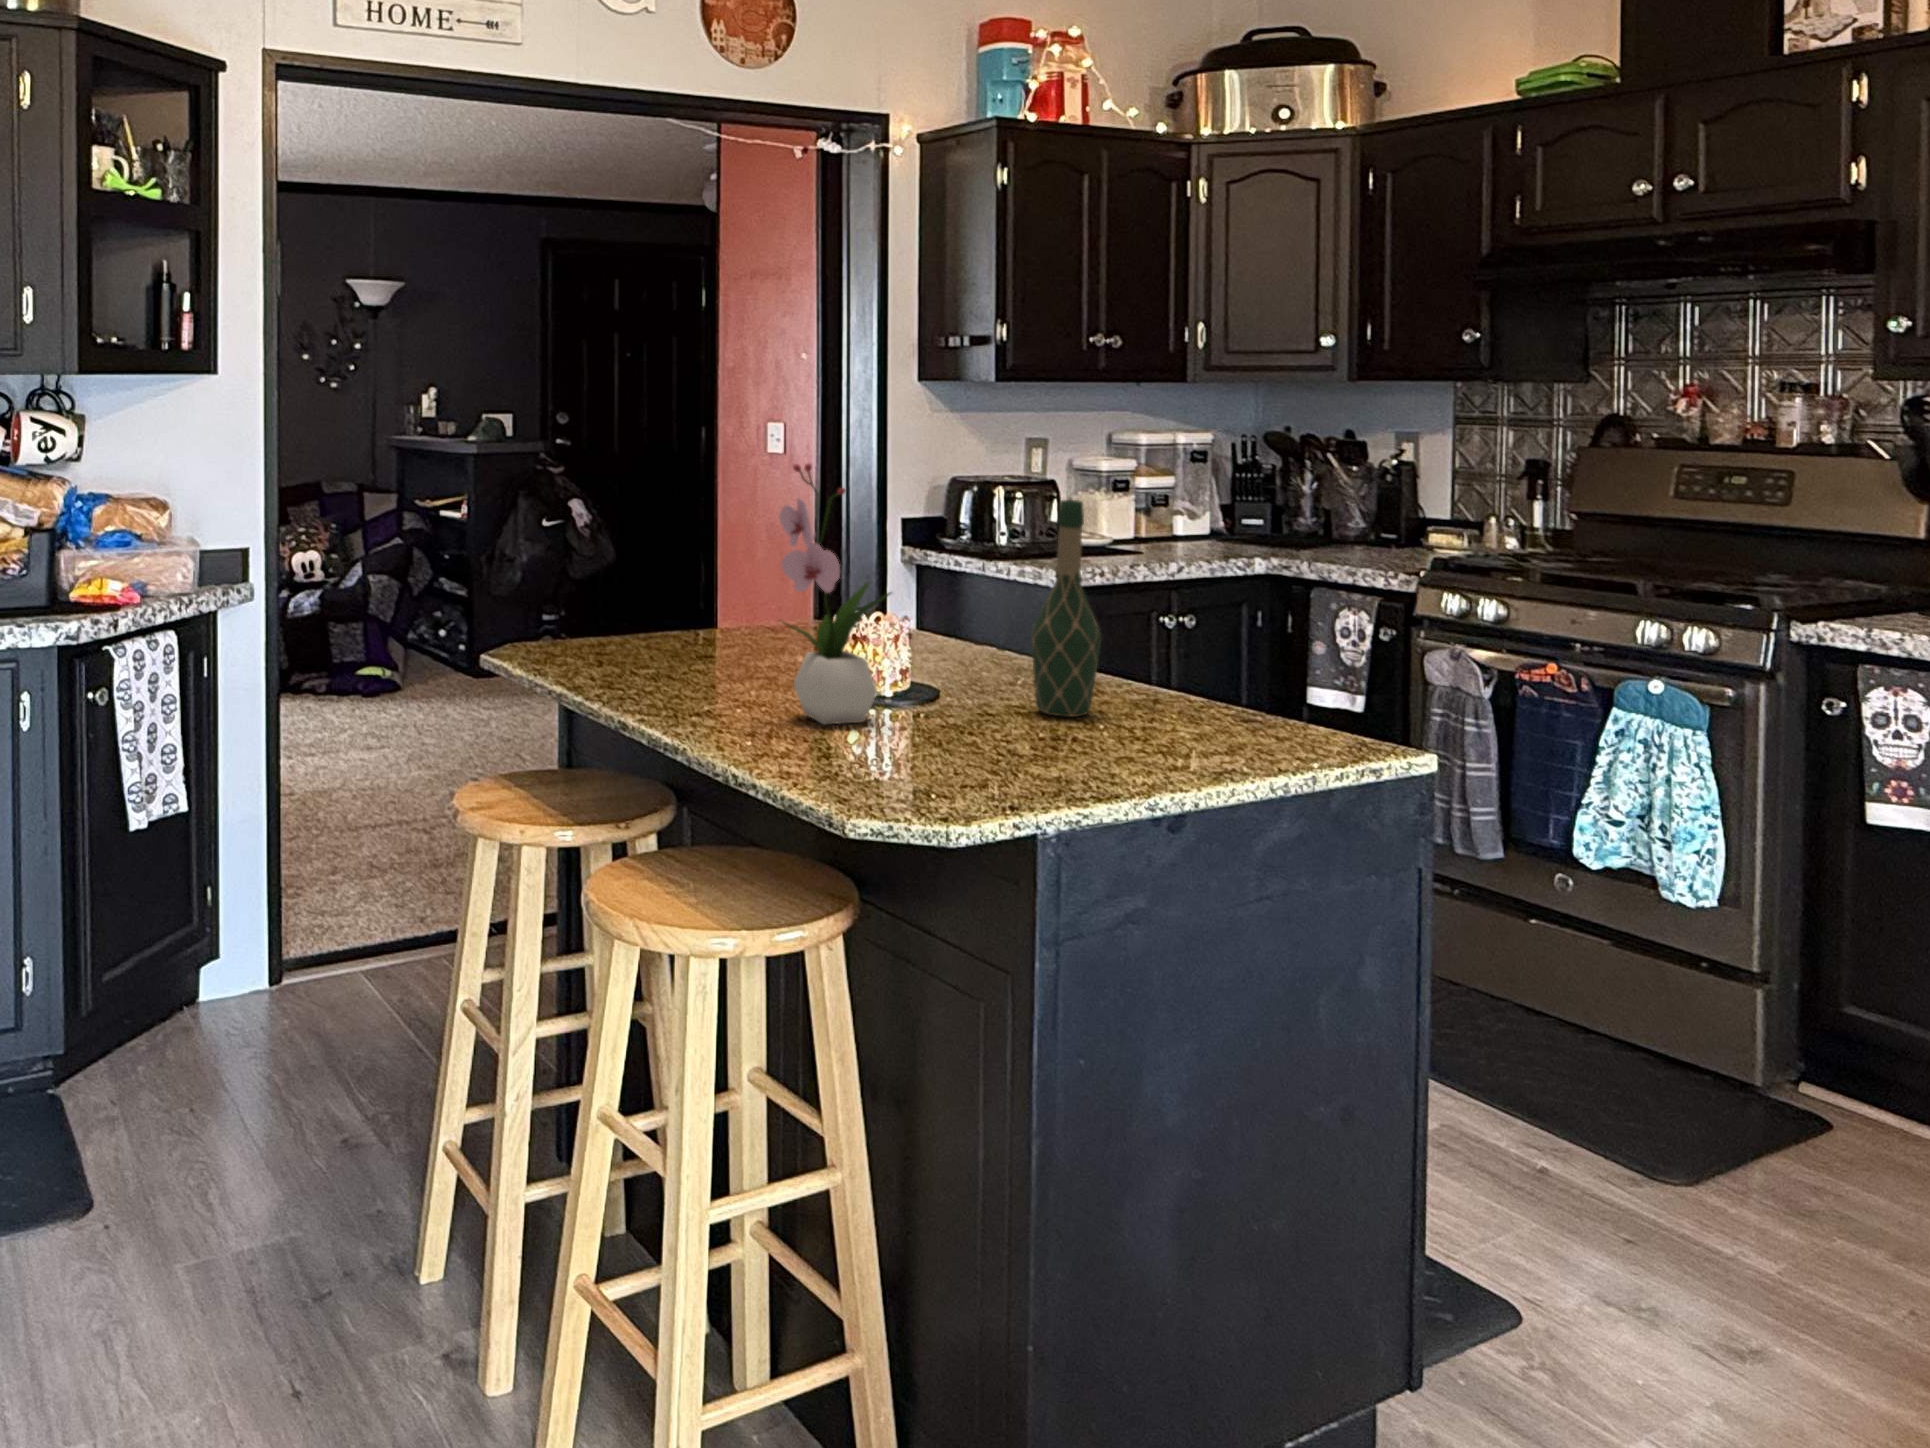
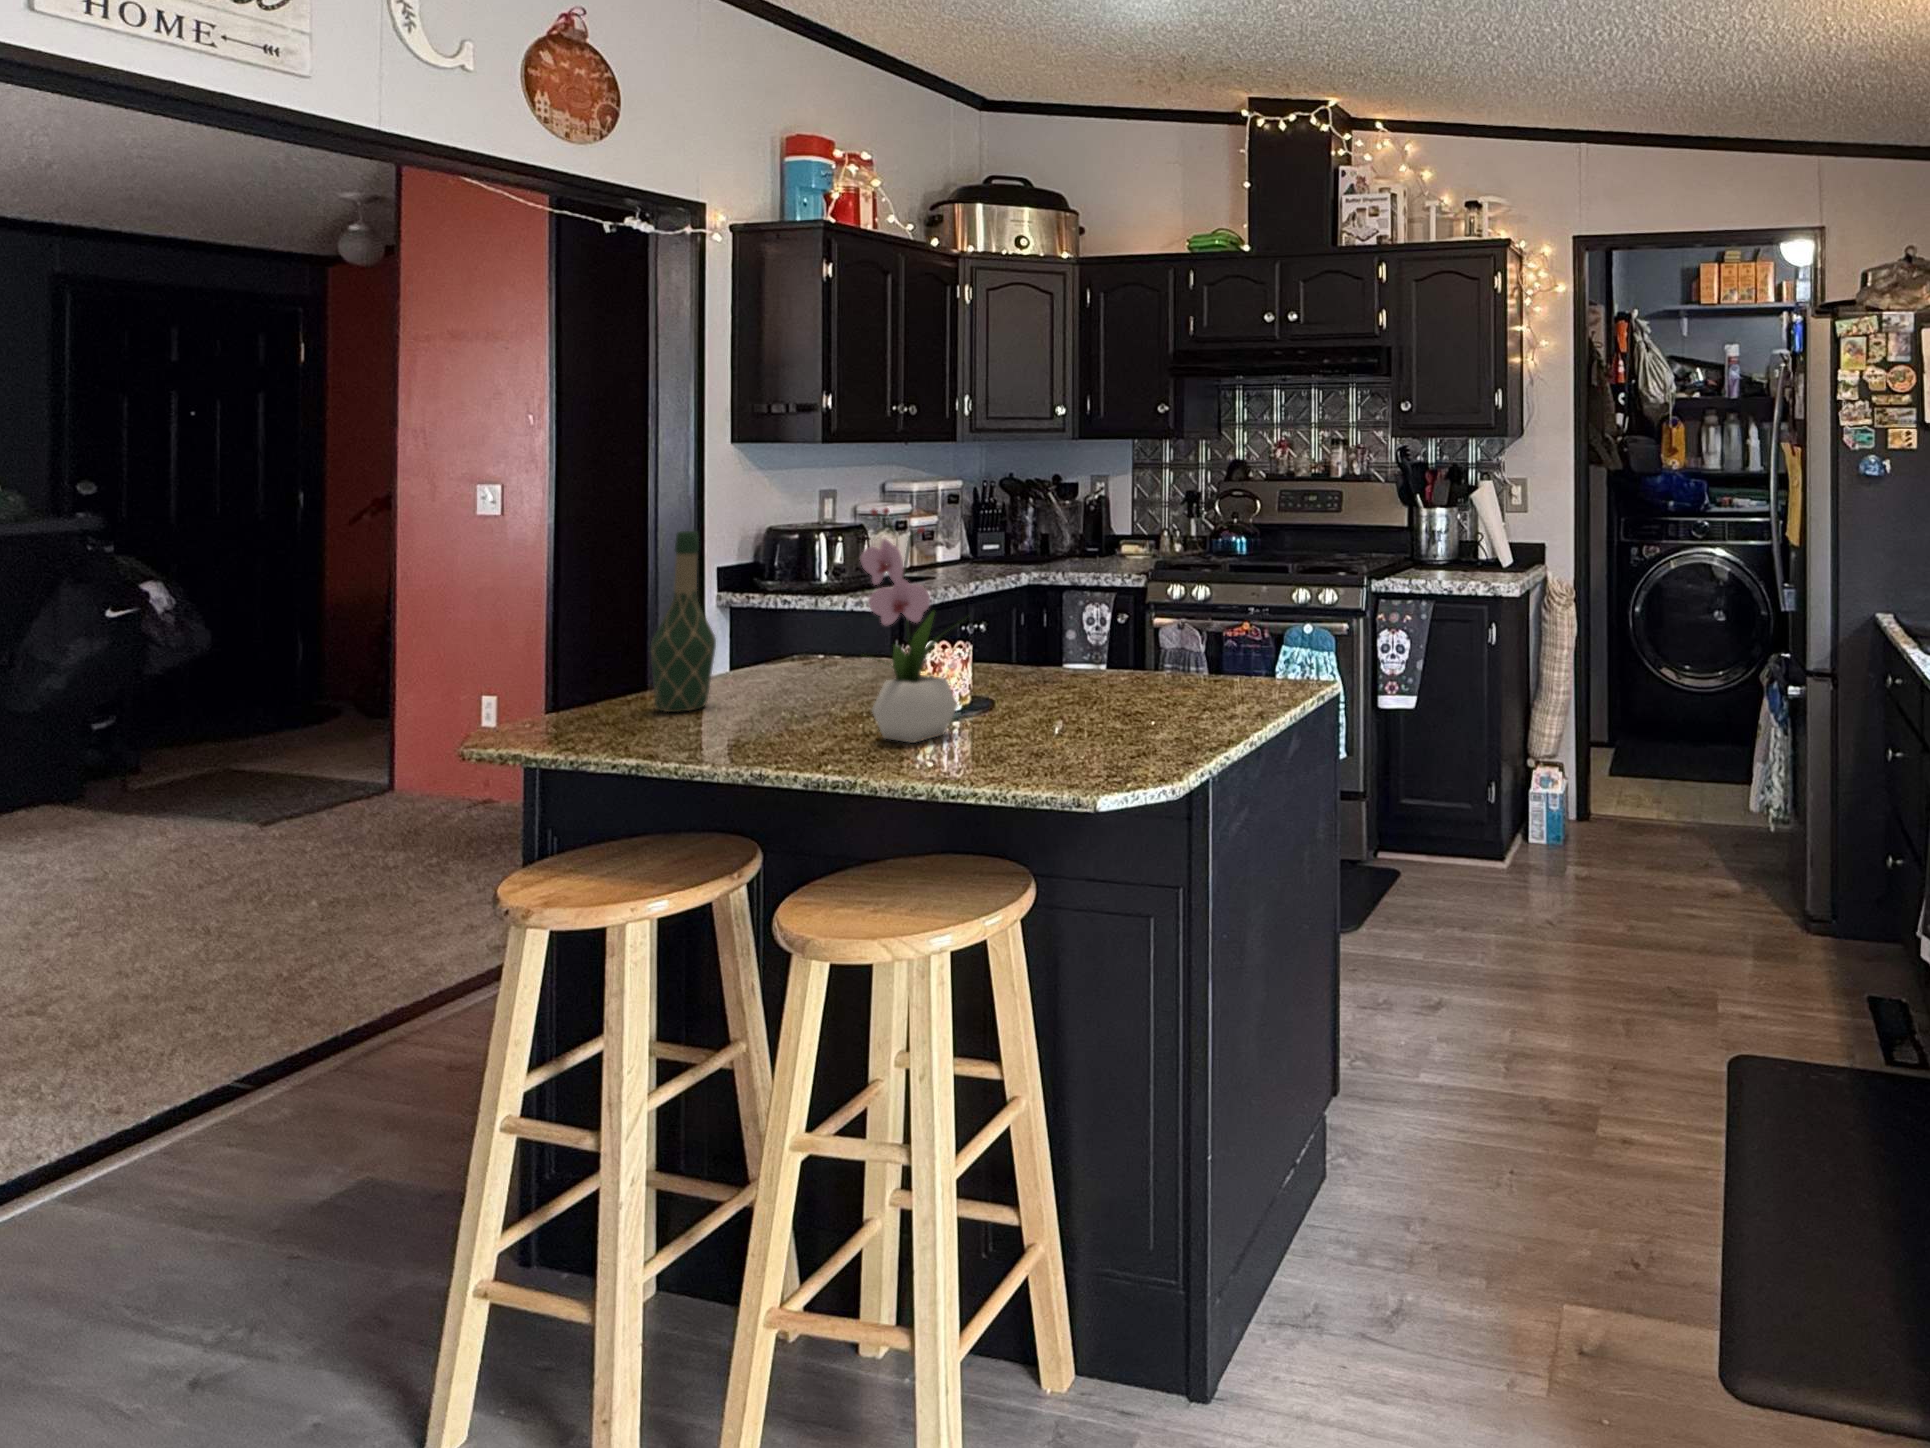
wine bottle: present [1031,500,1101,717] -> present [650,531,716,712]

